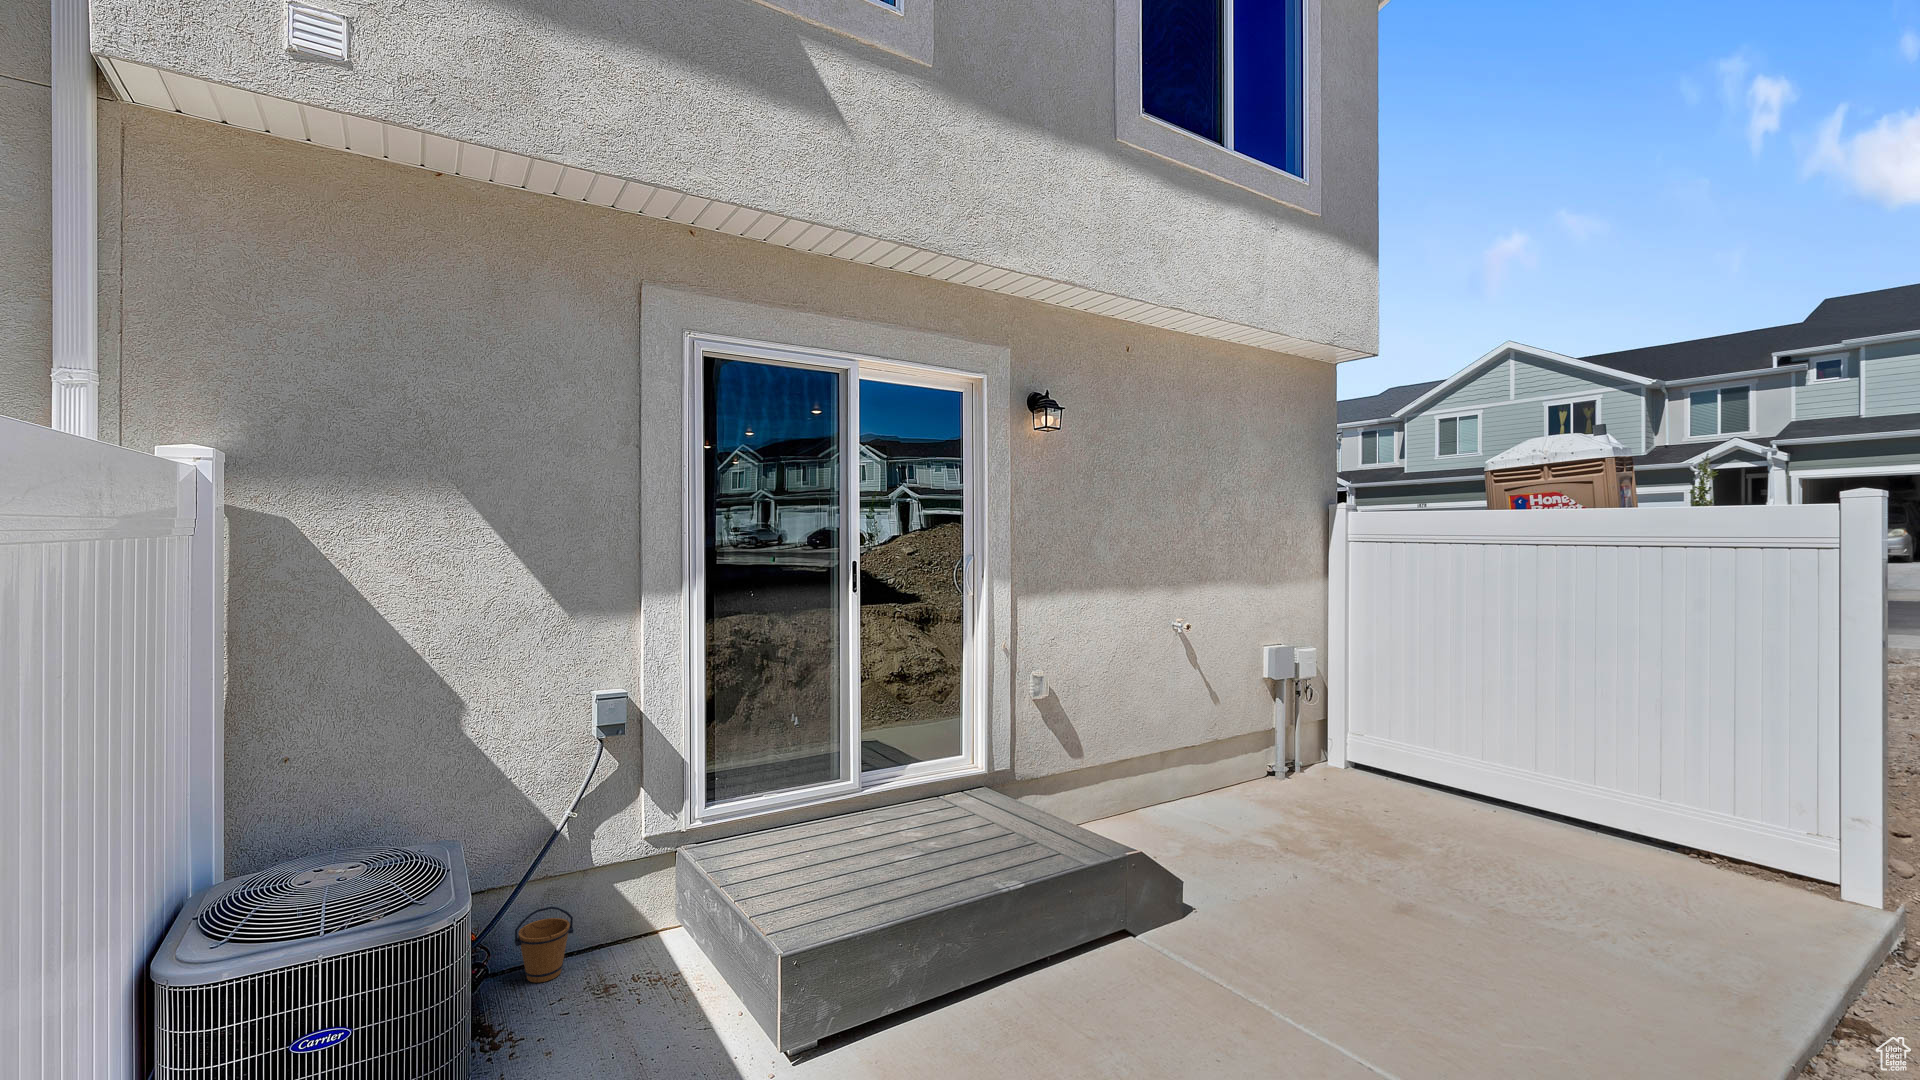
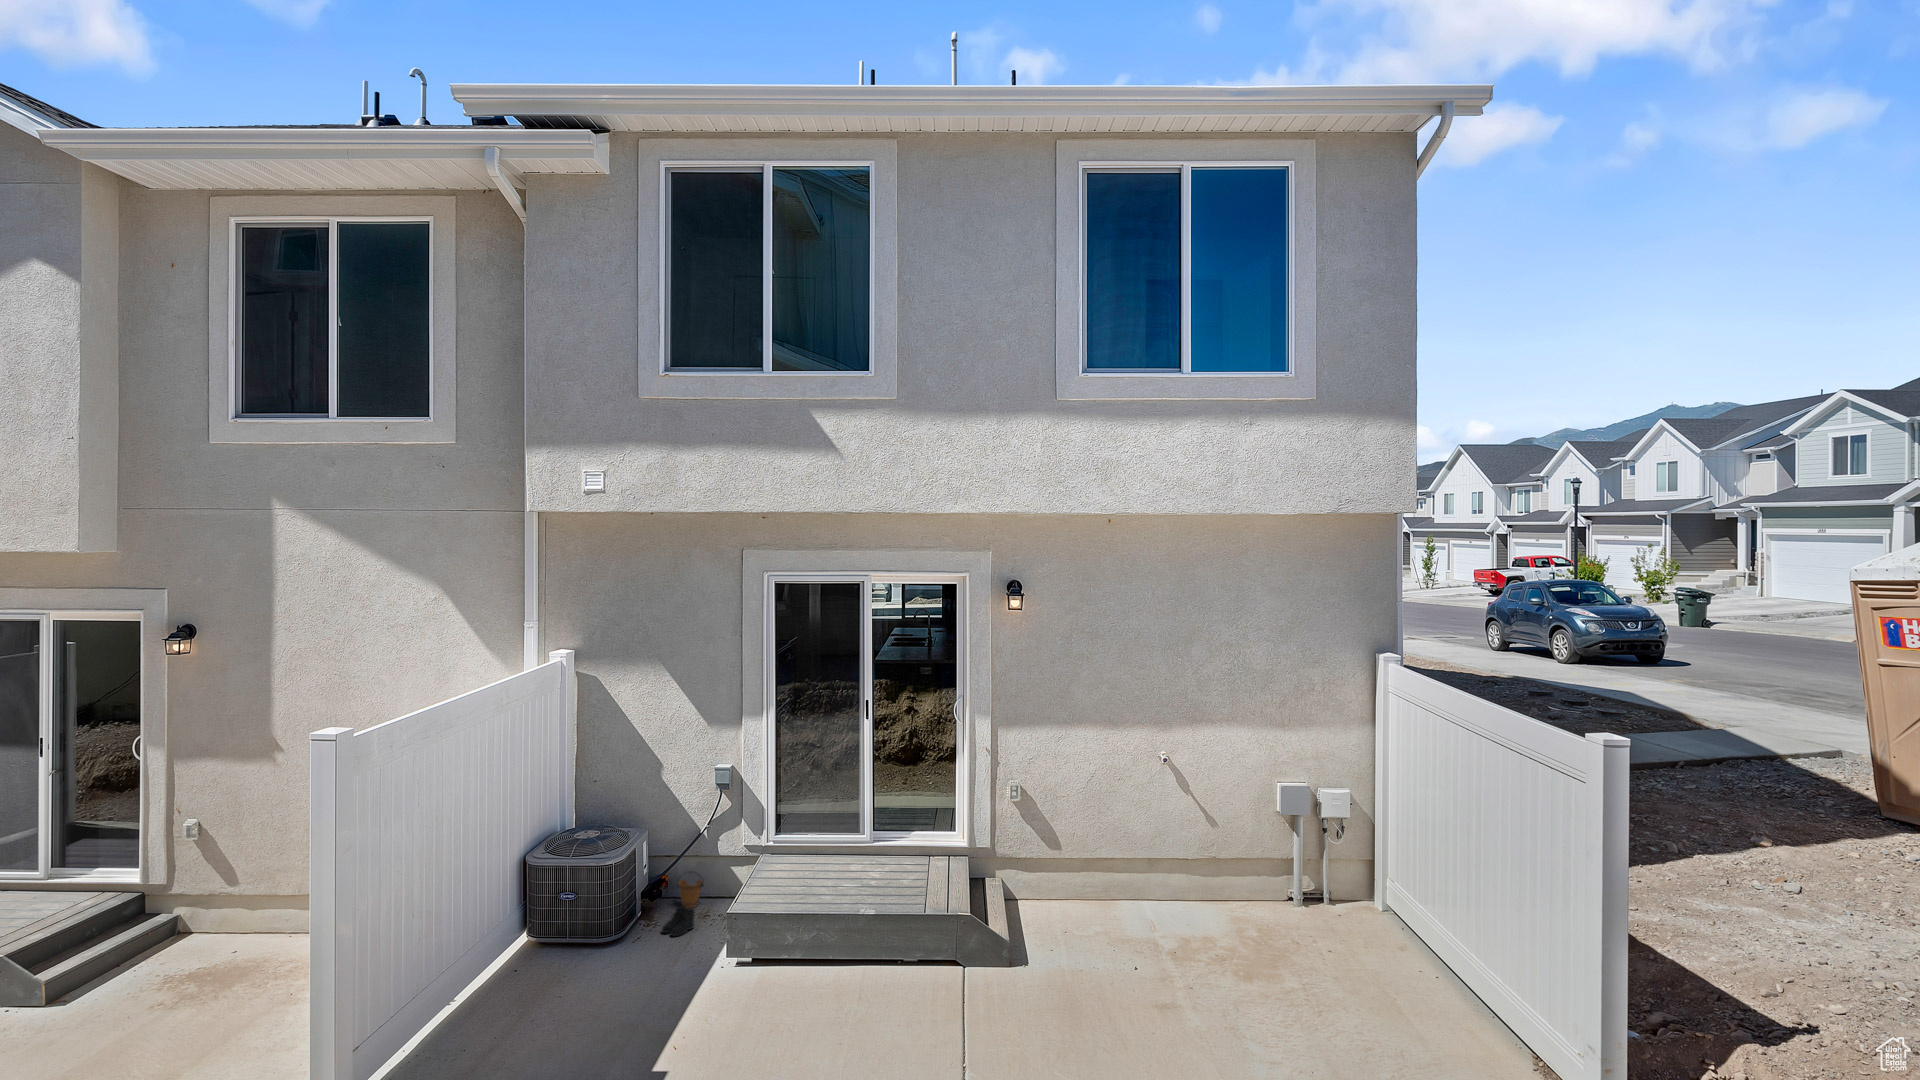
boots: none [547,974,610,1044] -> present [662,906,695,936]

